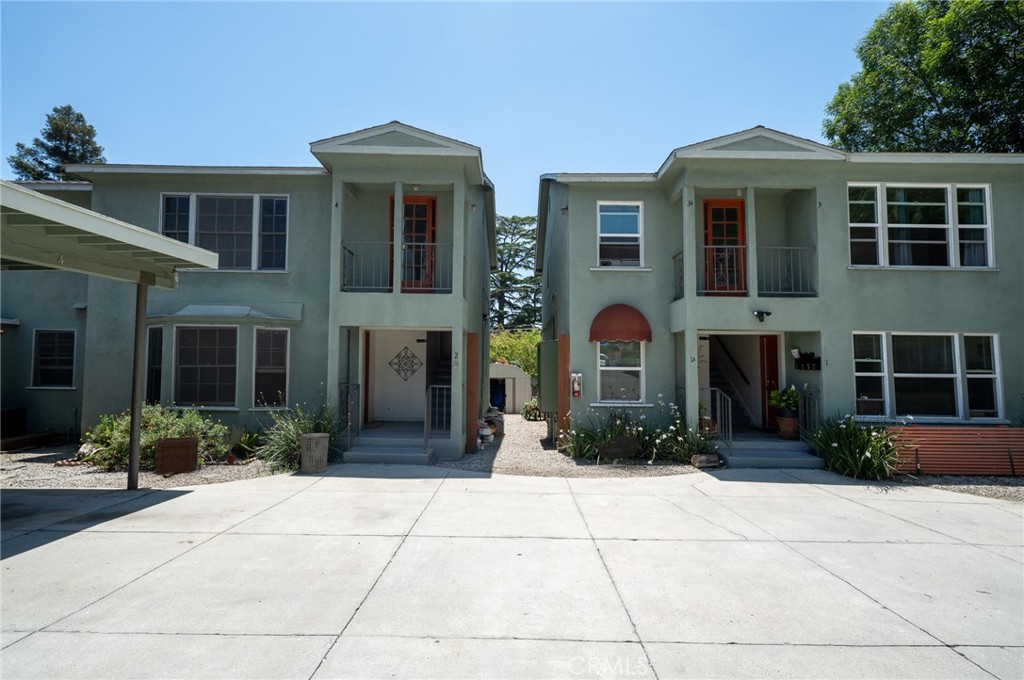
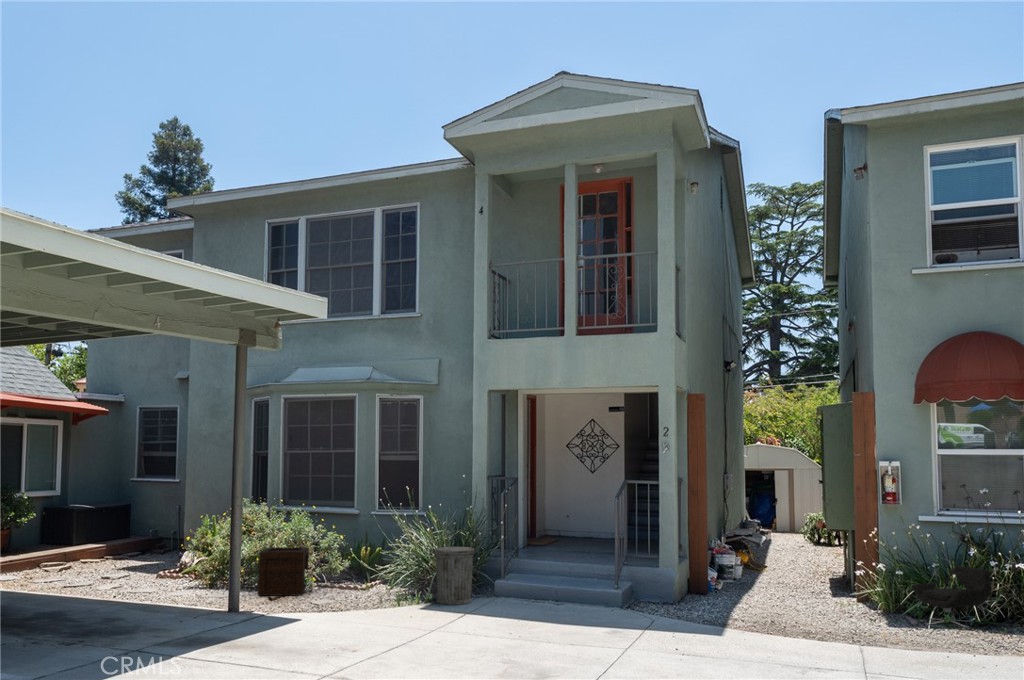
potted tree: present [219,425,245,463] -> none [332,531,368,587]

